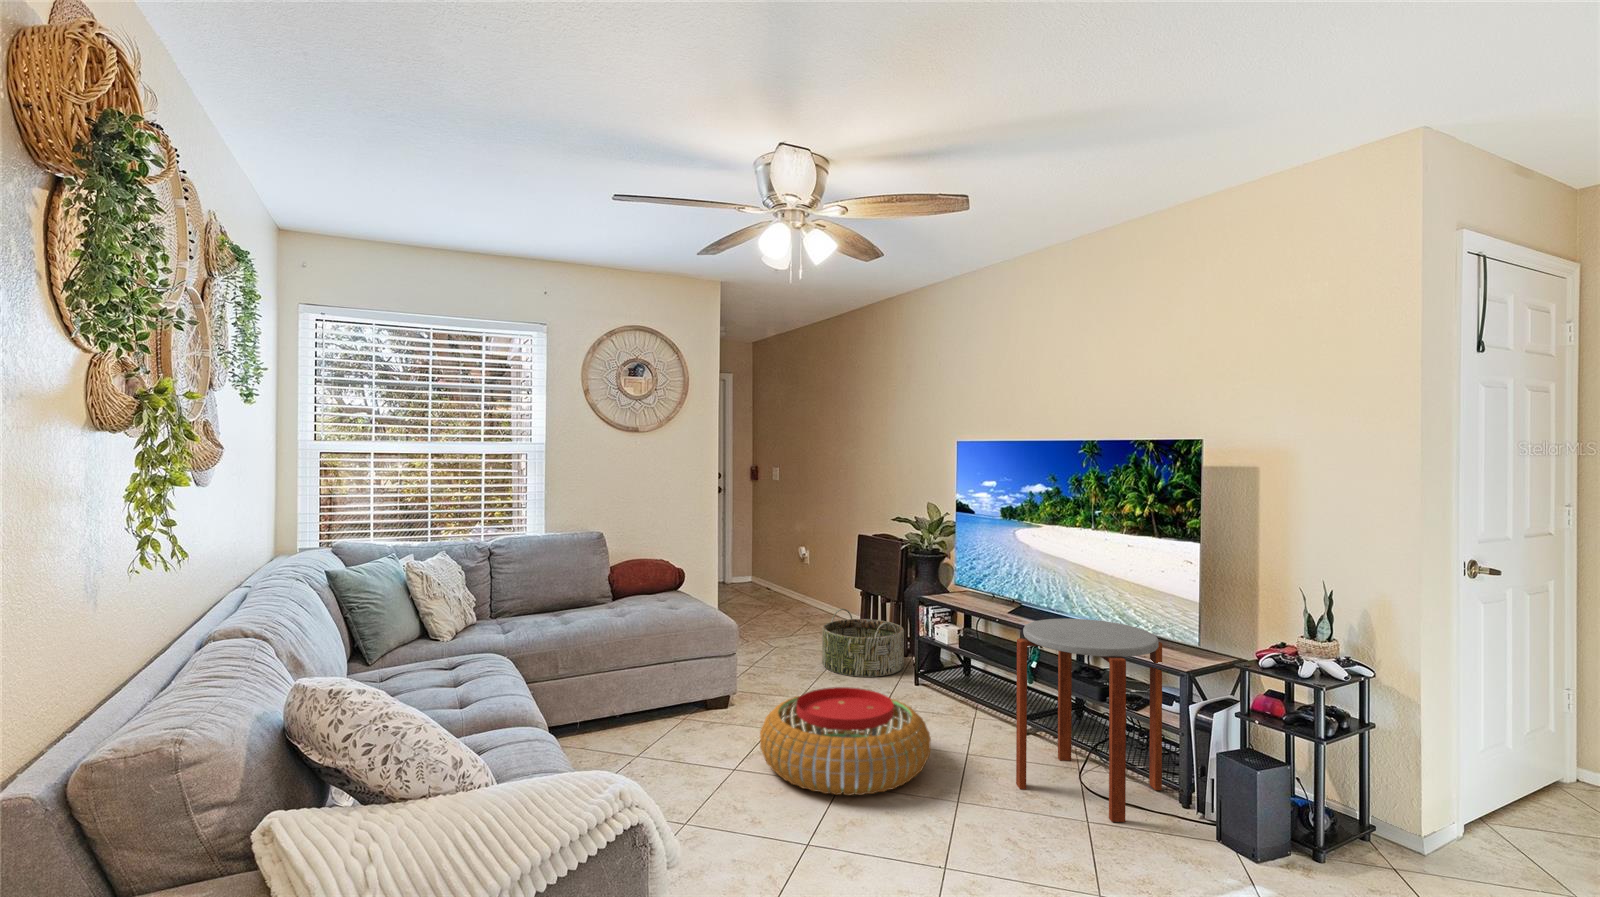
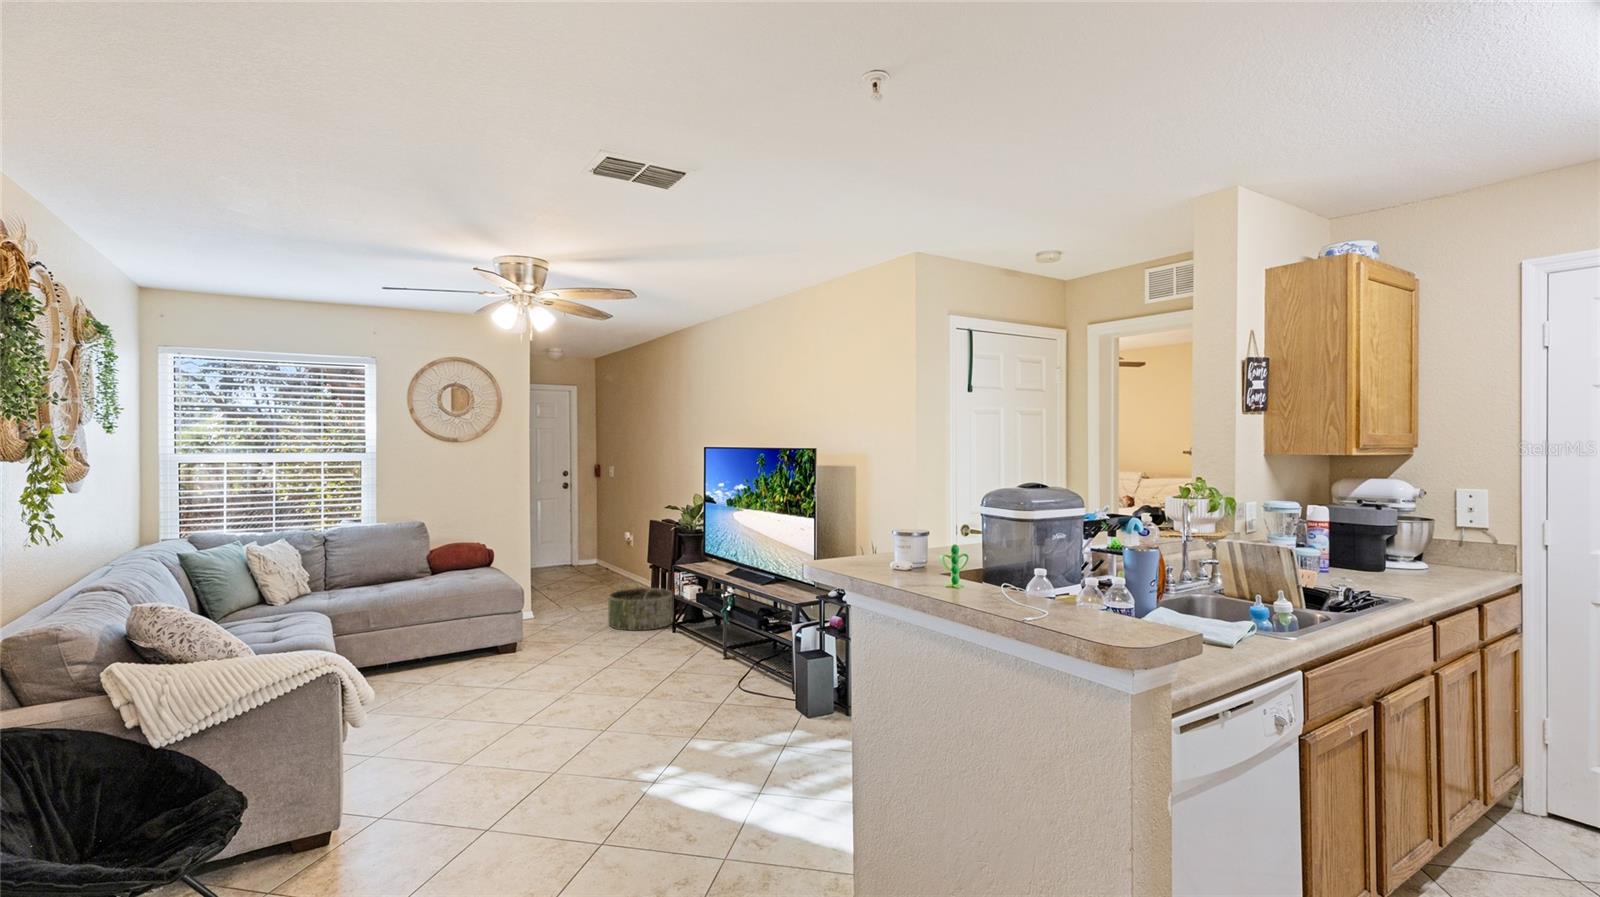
side table: present [1016,619,1162,822] -> none [688,575,786,705]
pouf: present [760,687,931,796] -> none [510,630,637,698]

